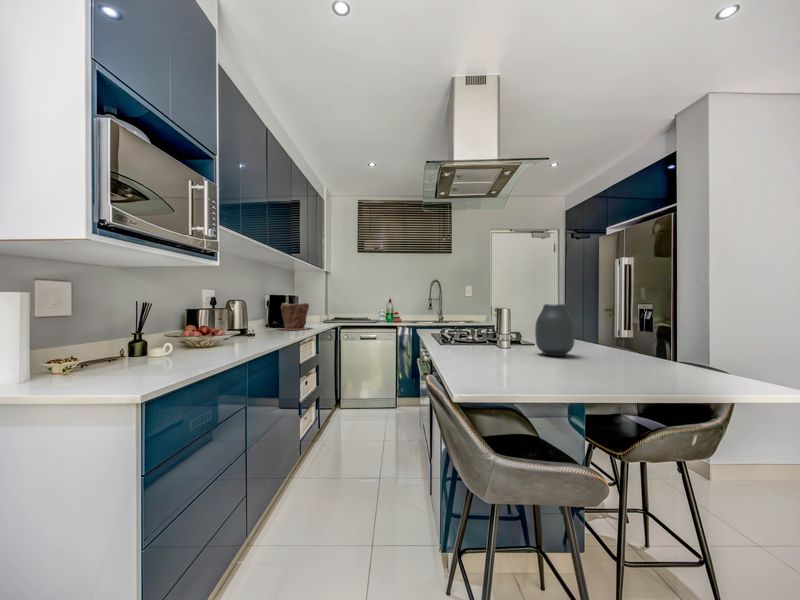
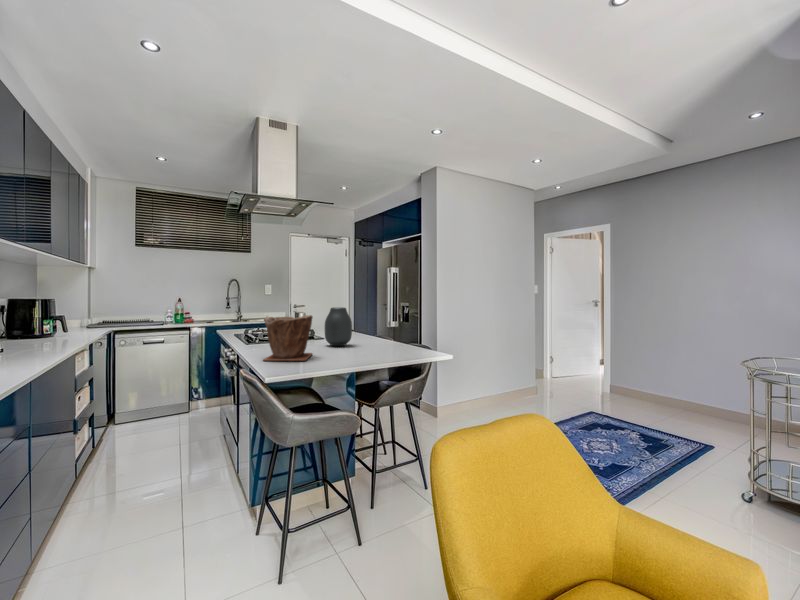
plant pot: present [279,303,311,330] -> present [263,315,313,361]

